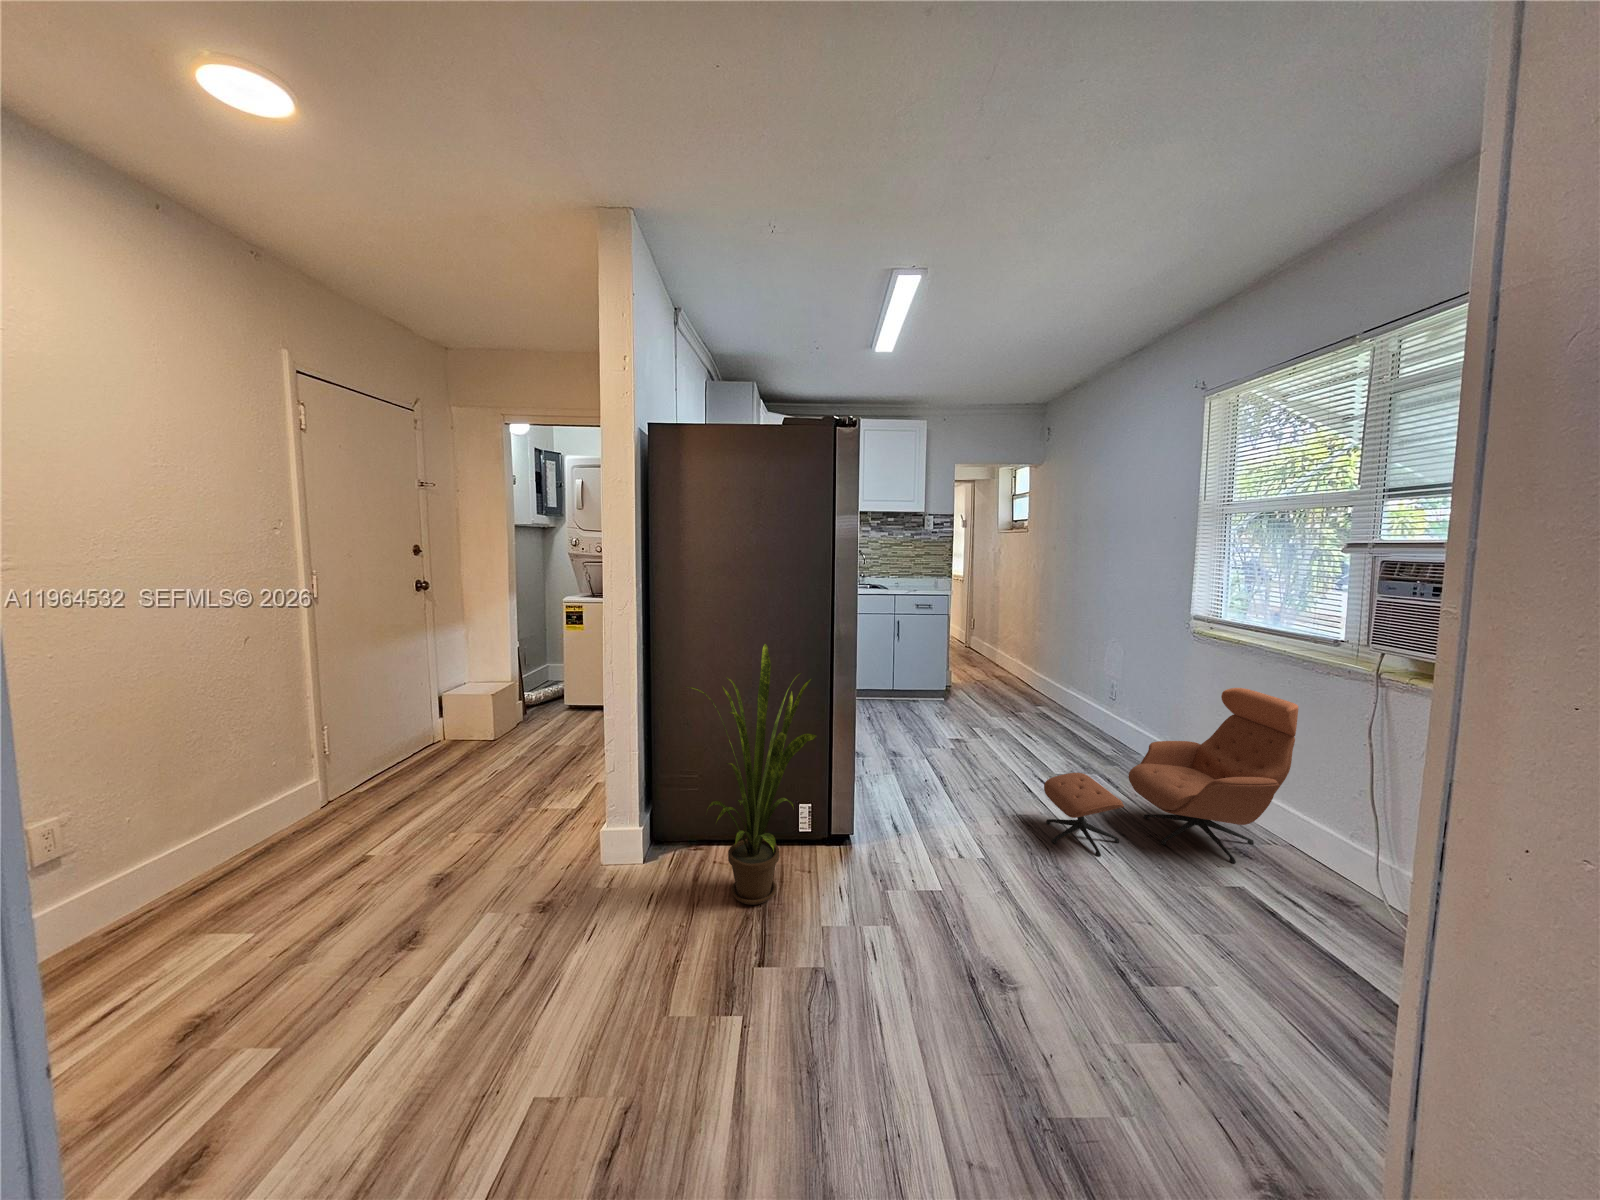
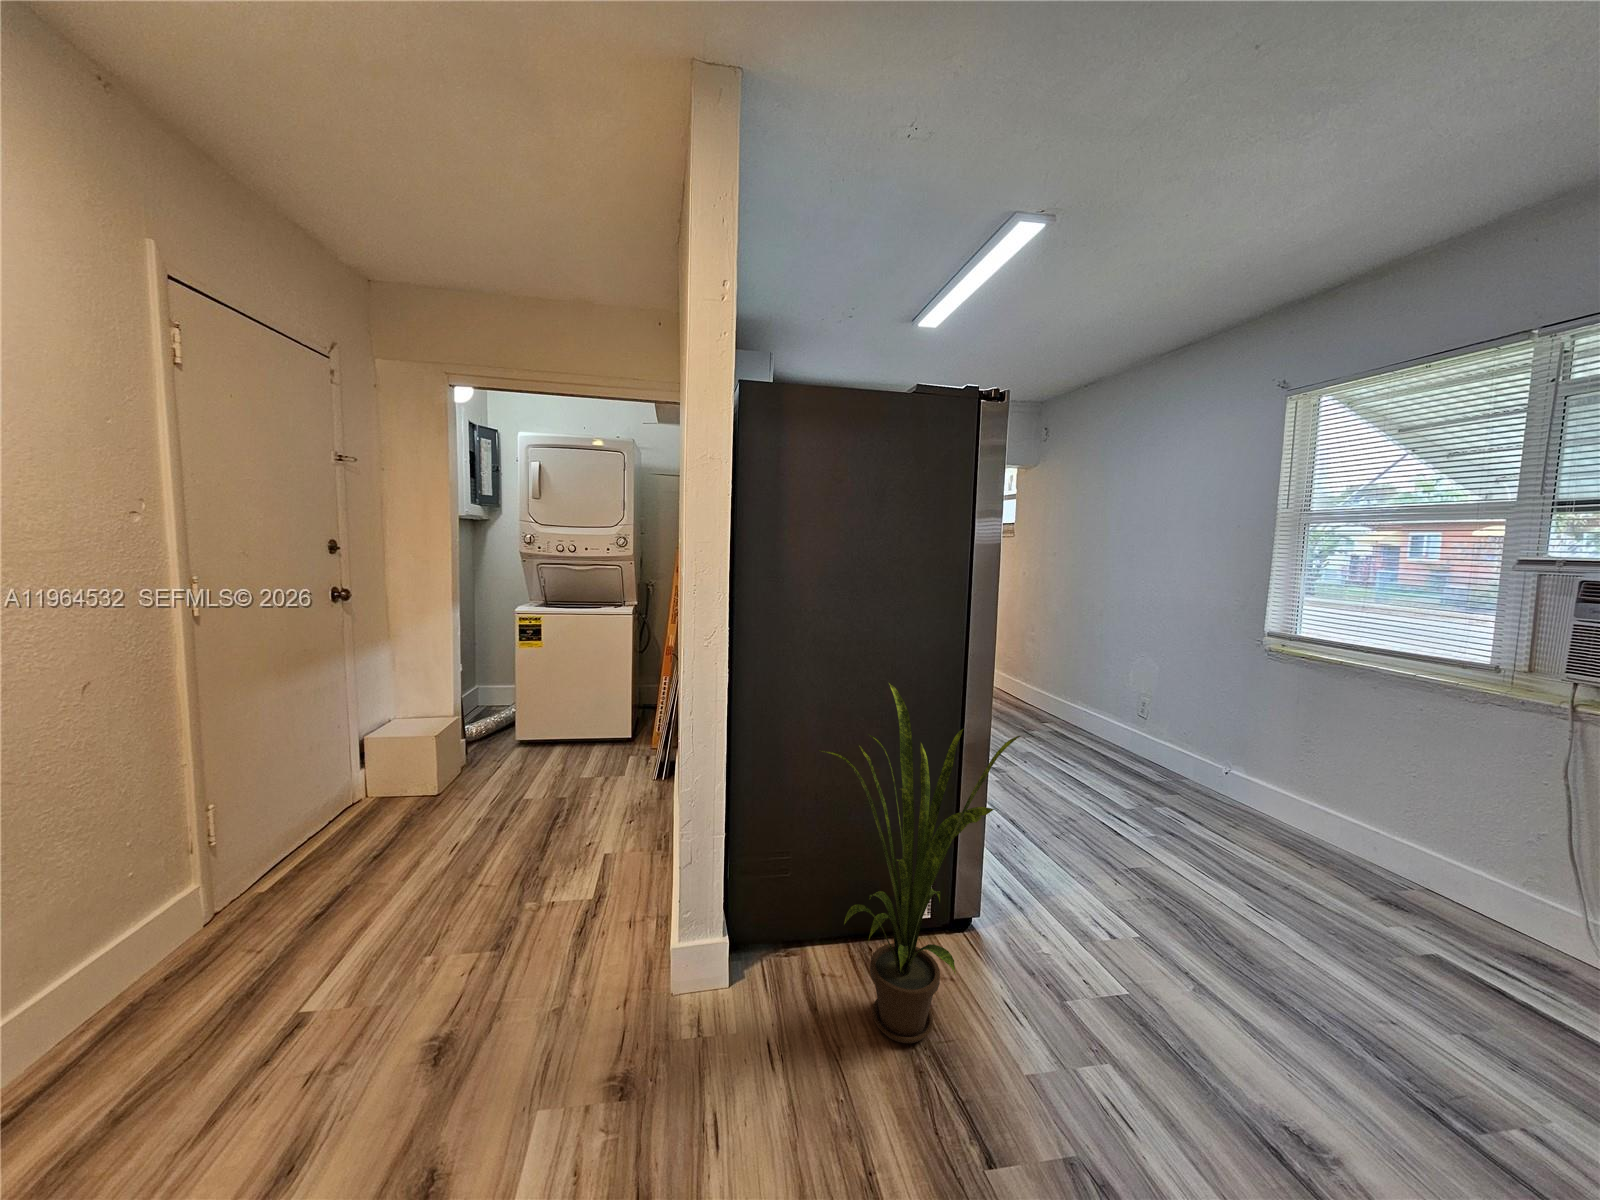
lounge chair: present [1044,688,1298,863] -> none [1160,715,1434,916]

